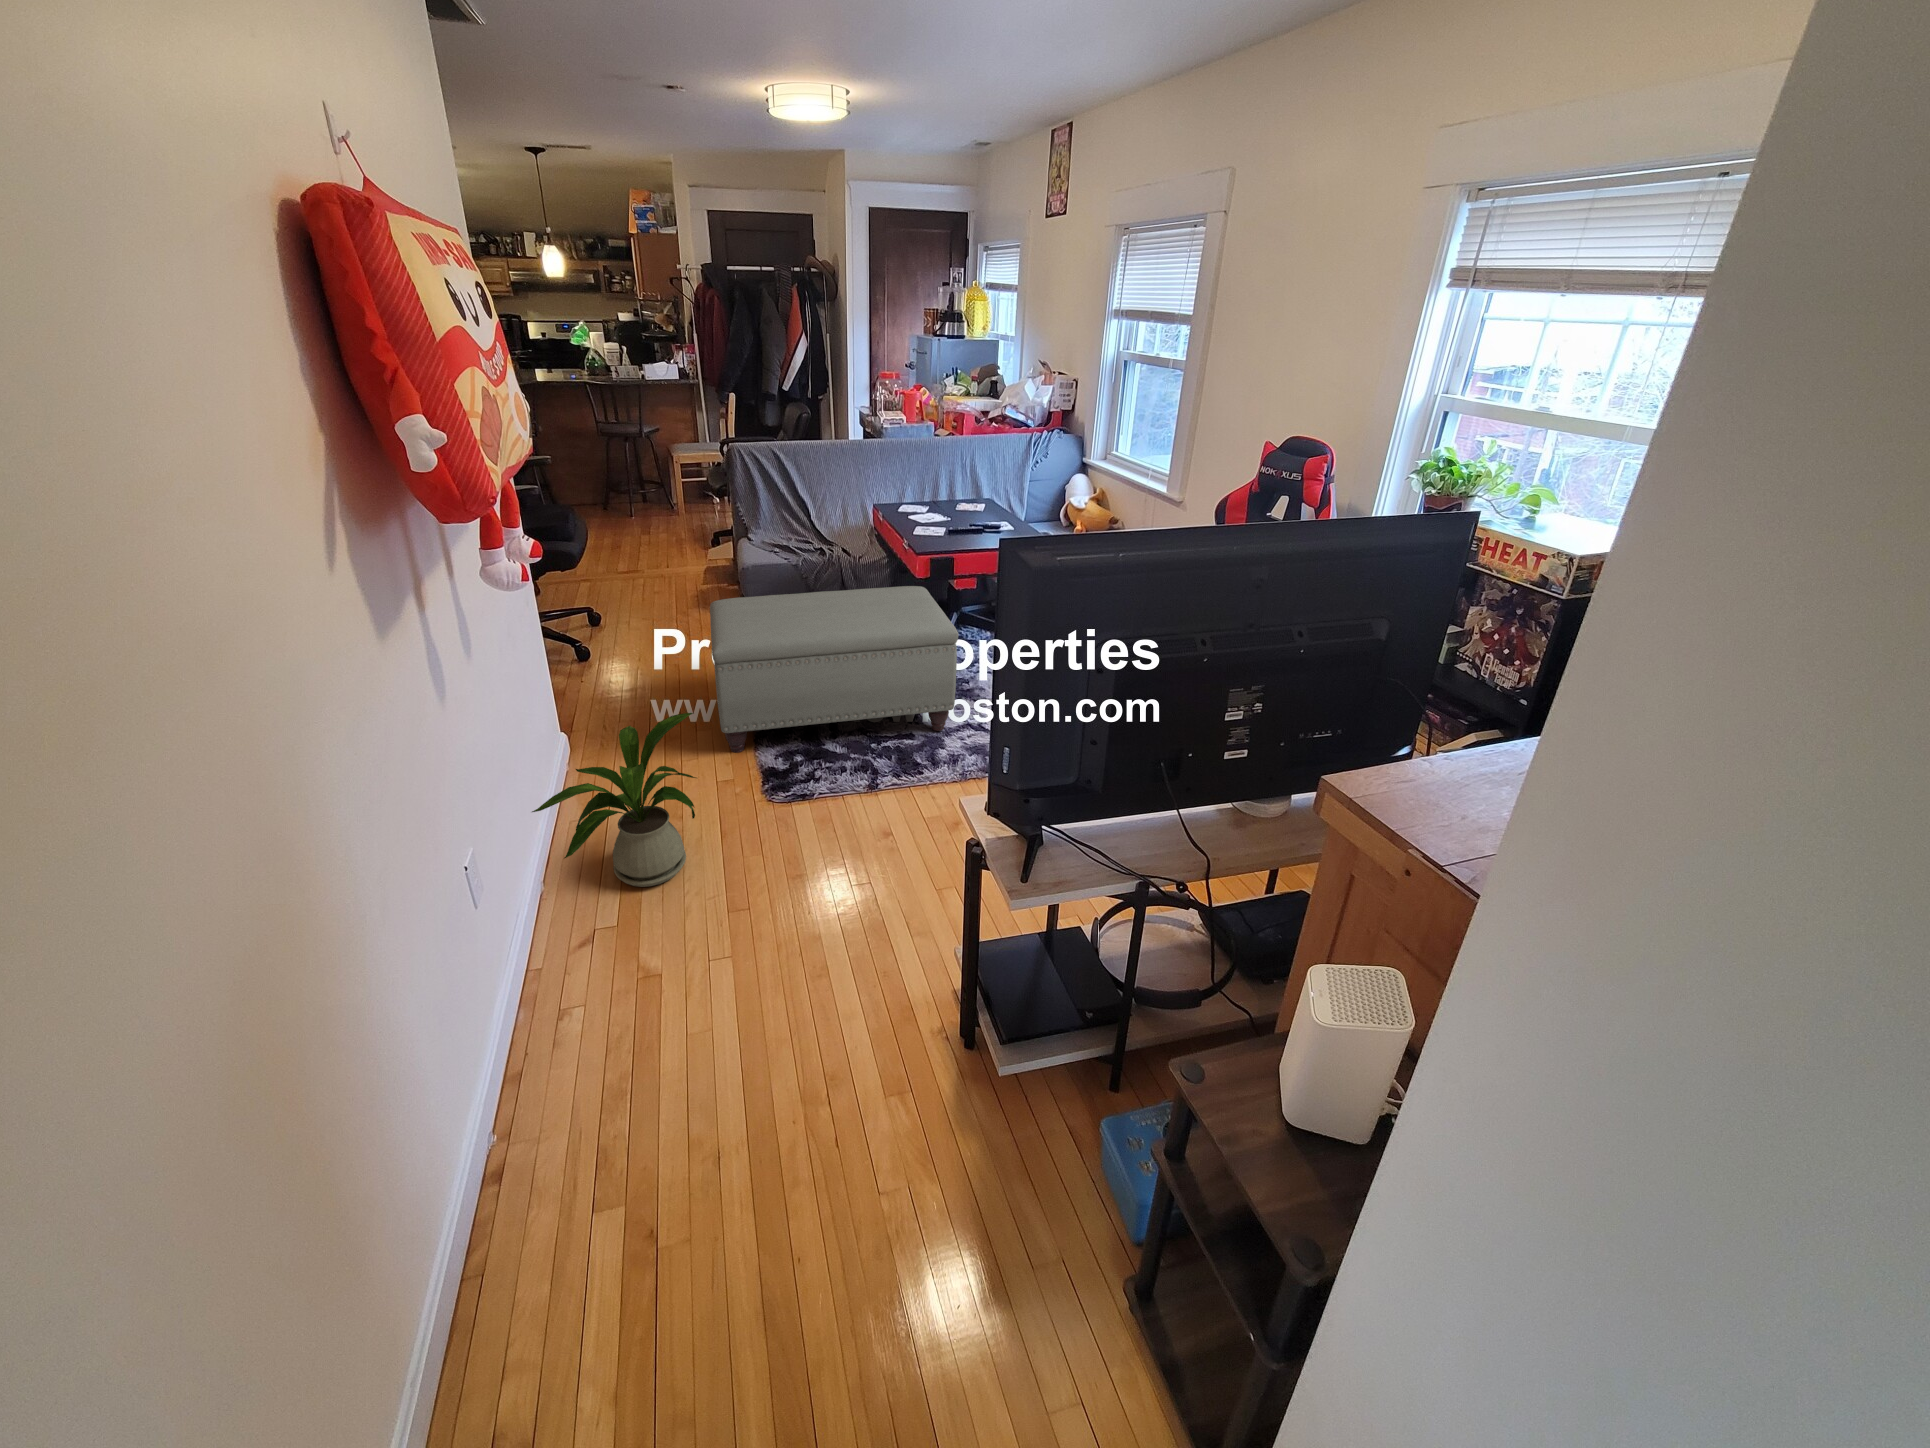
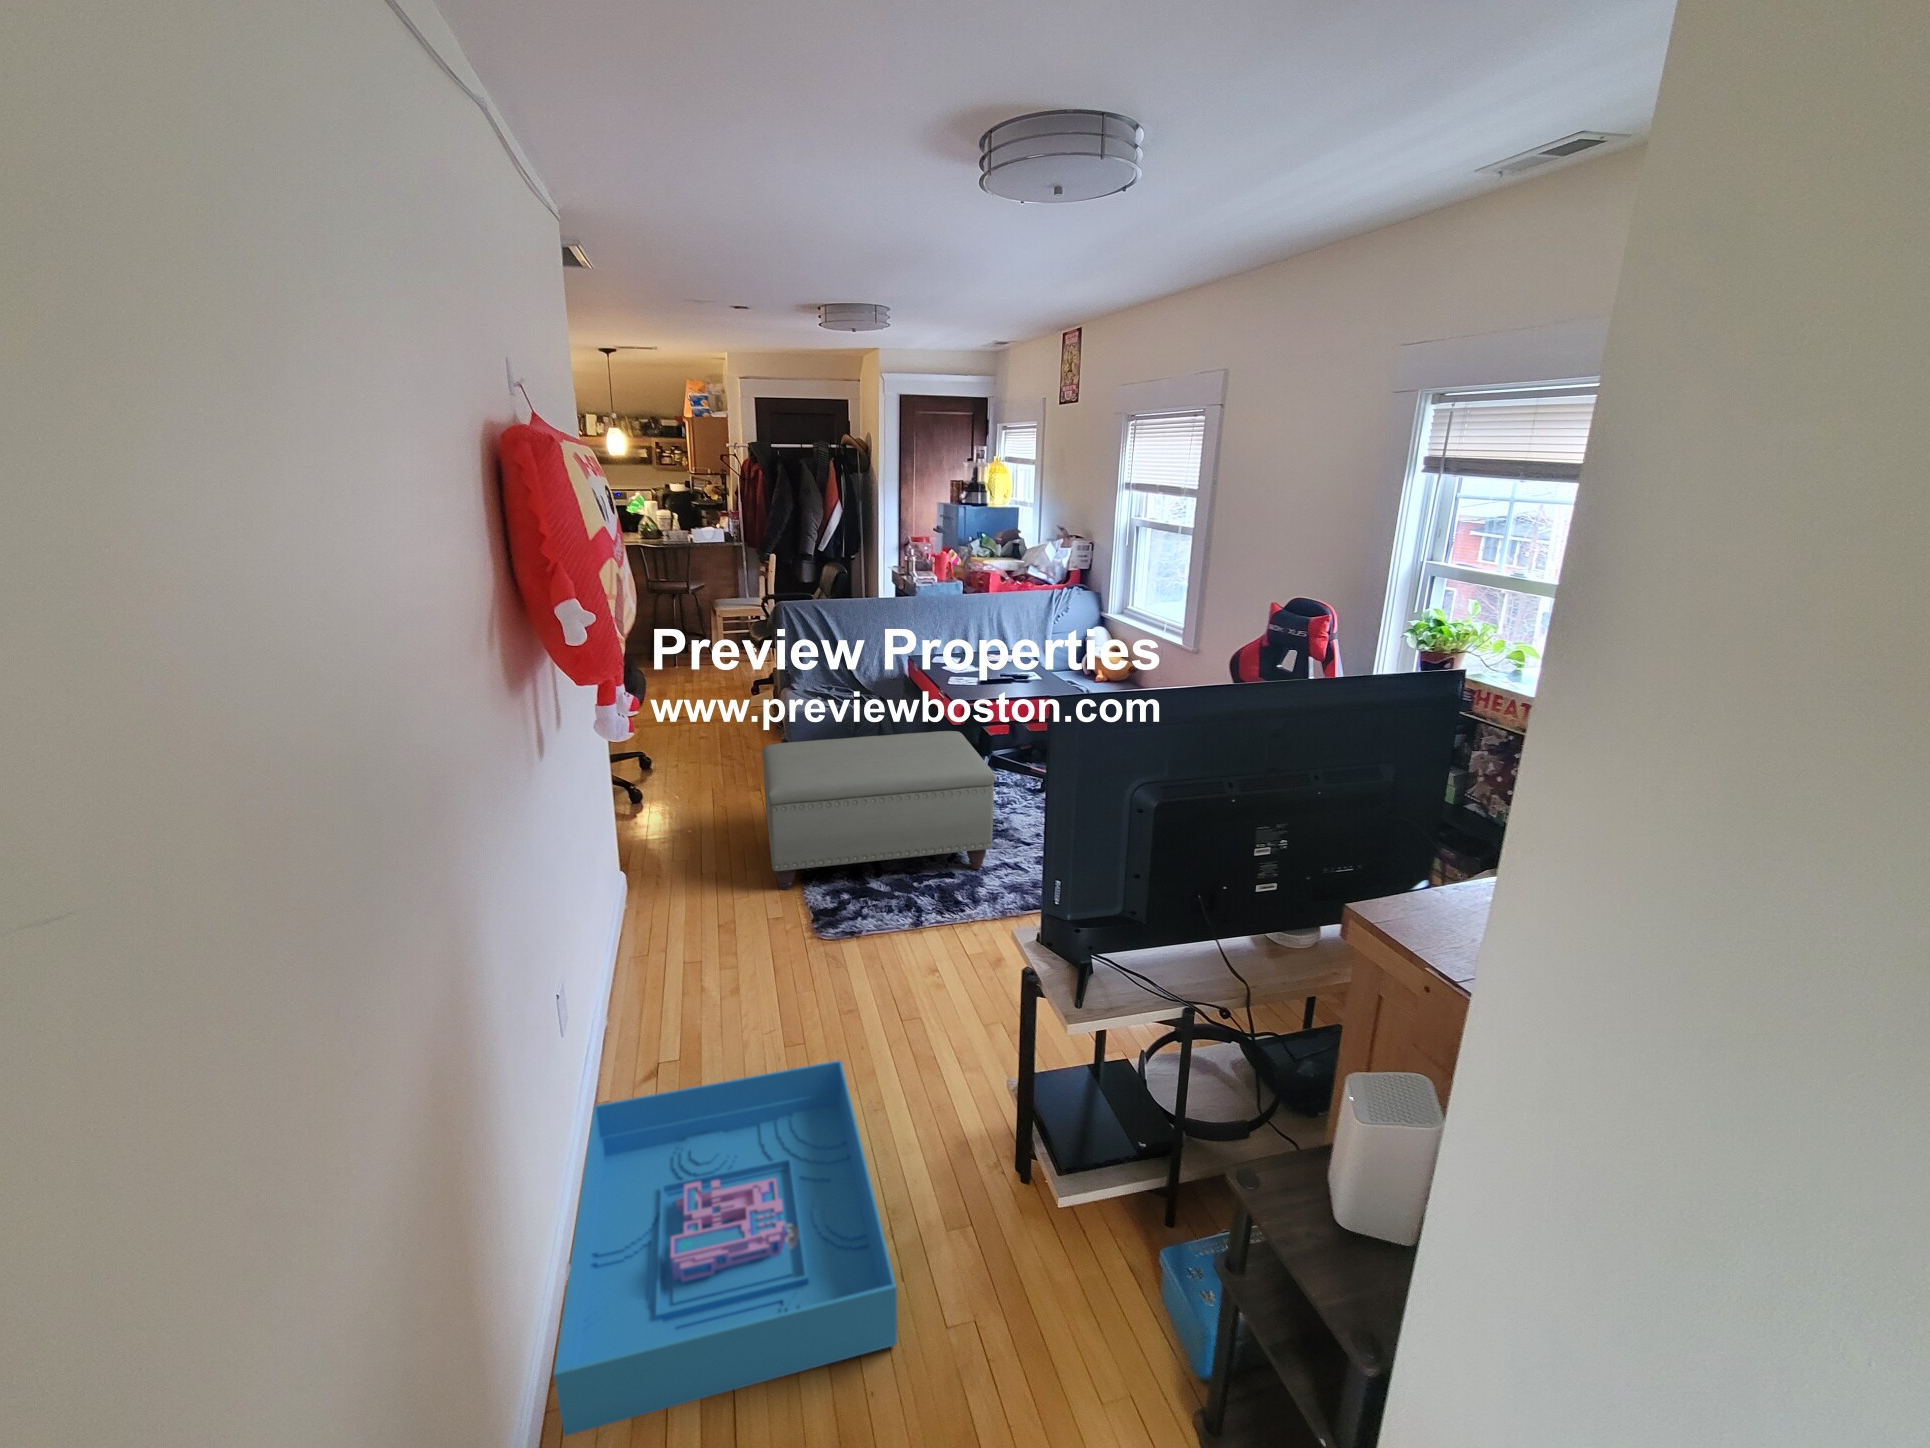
house plant: present [532,713,696,887] -> none [605,851,757,1021]
storage bin: none [465,927,829,1297] -> present [554,1060,897,1436]

